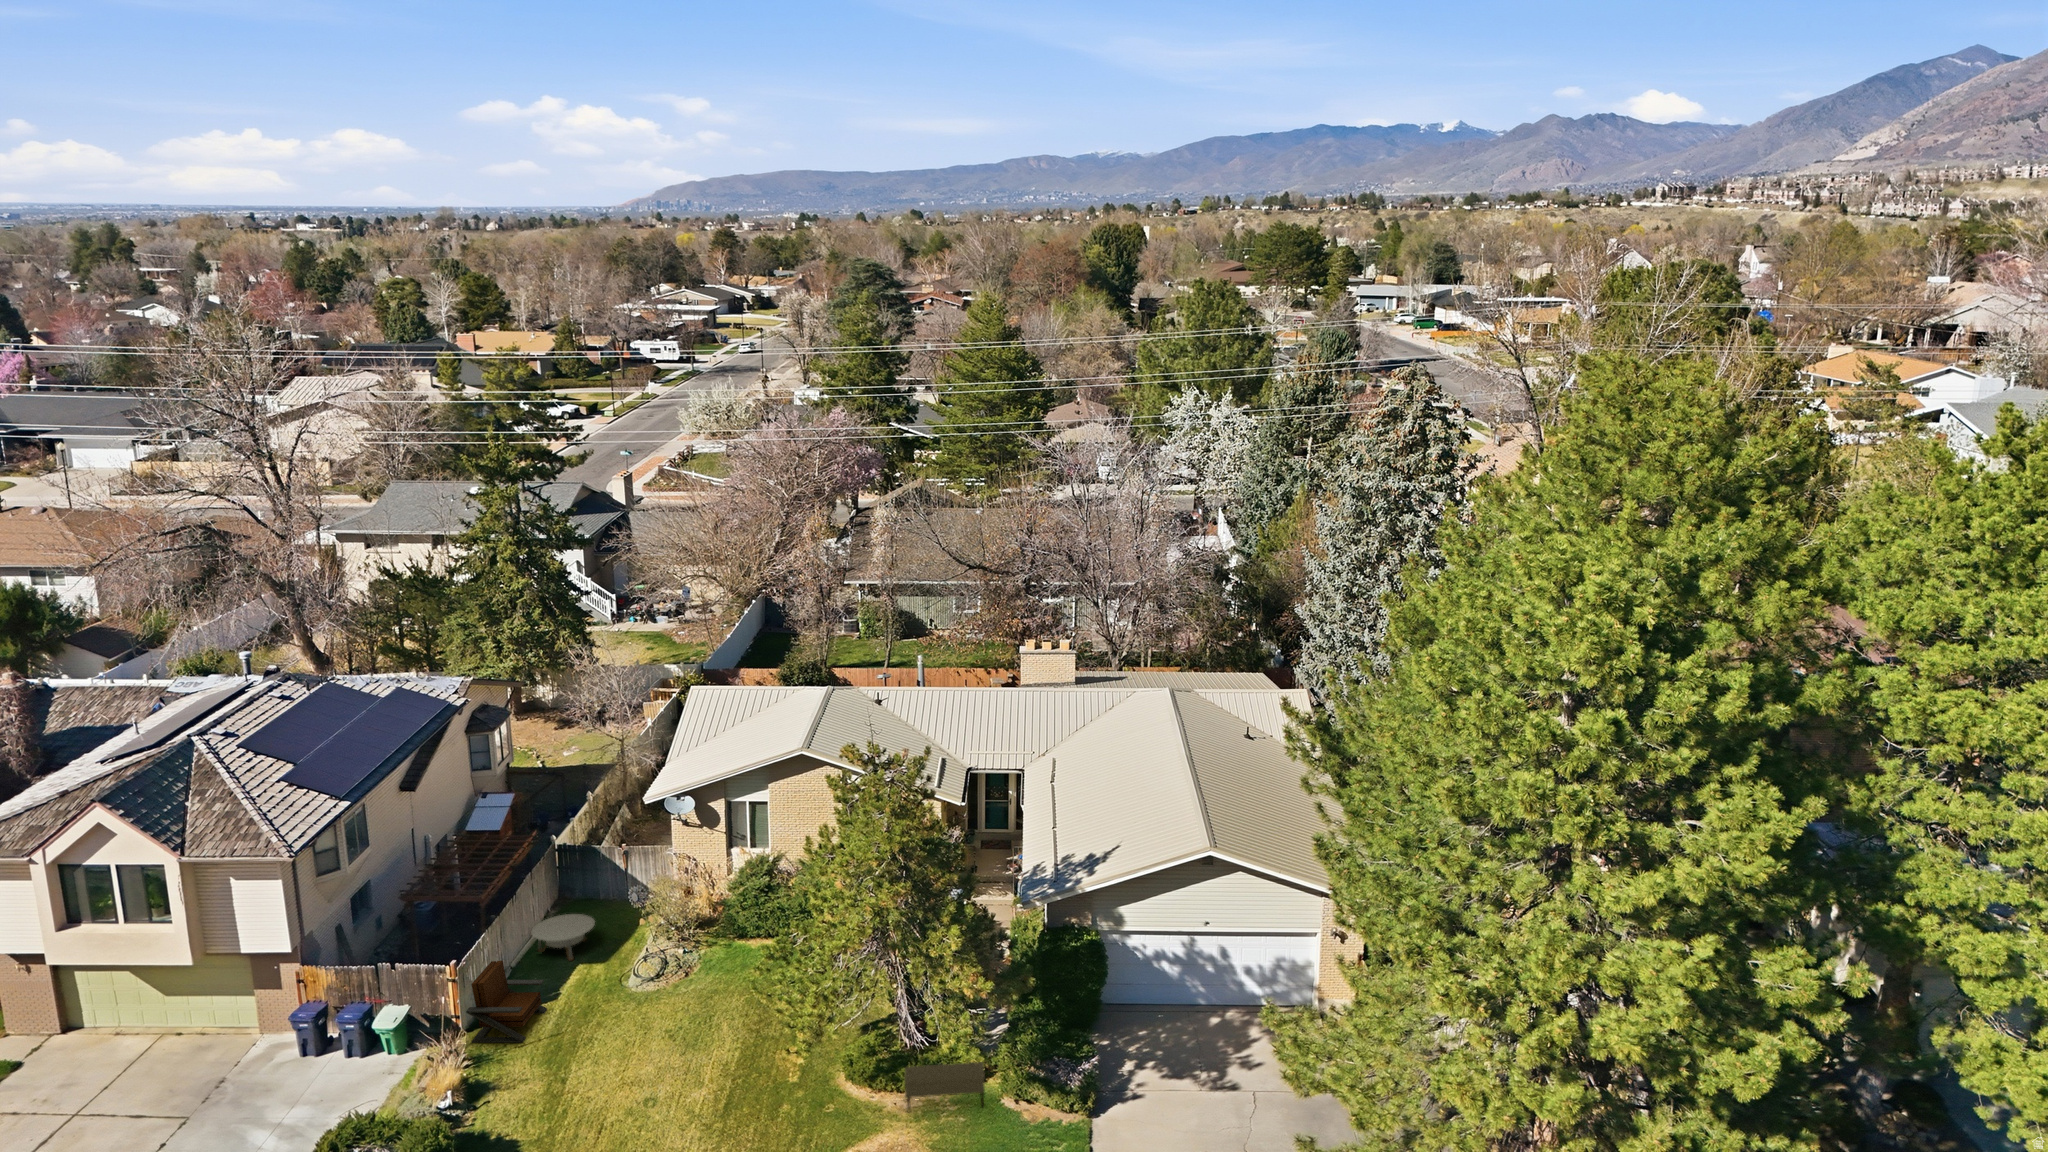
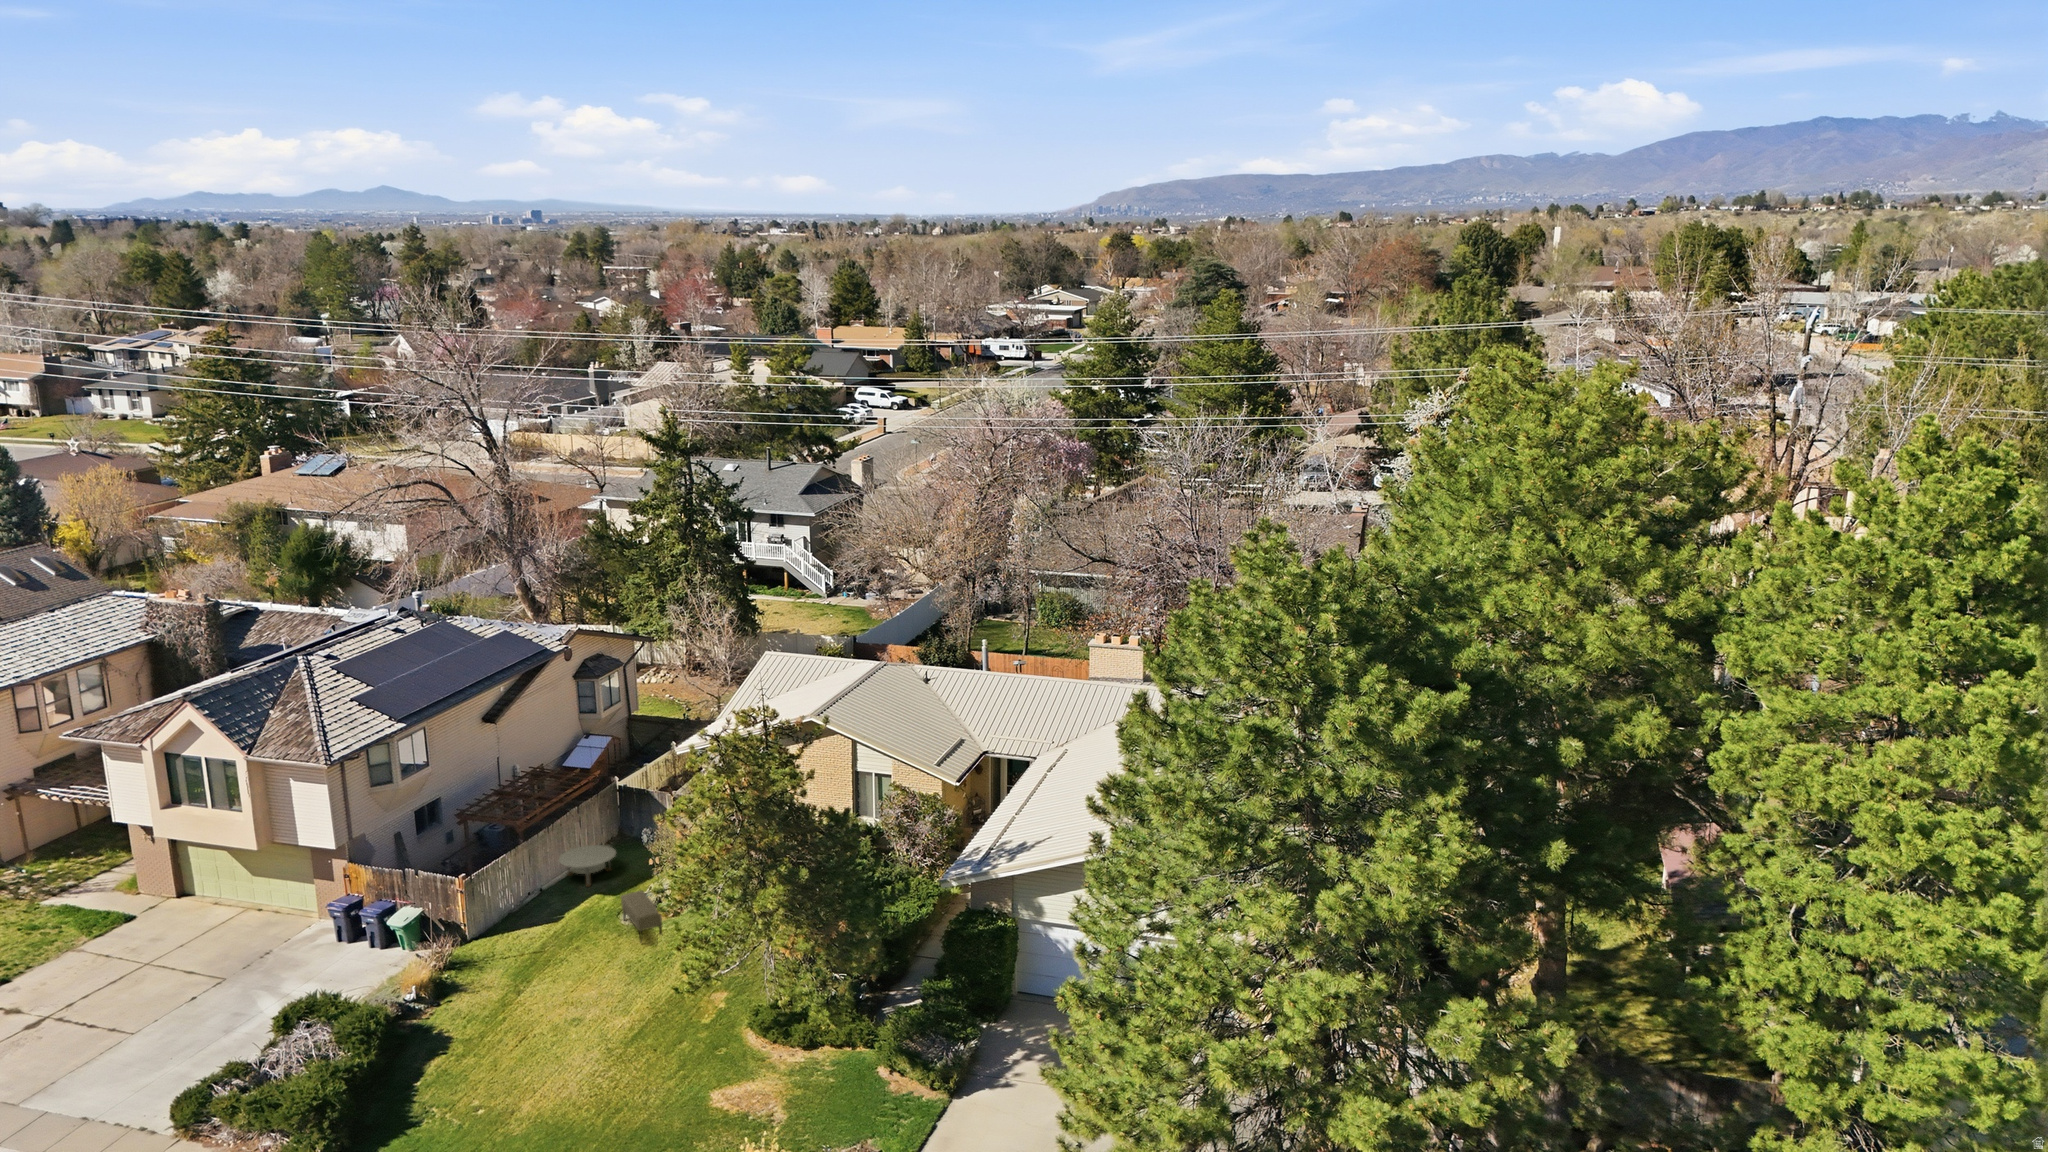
lounge chair: present [466,961,547,1043] -> none [464,878,544,953]
bench: present [905,1062,985,1111] -> present [621,891,662,942]

